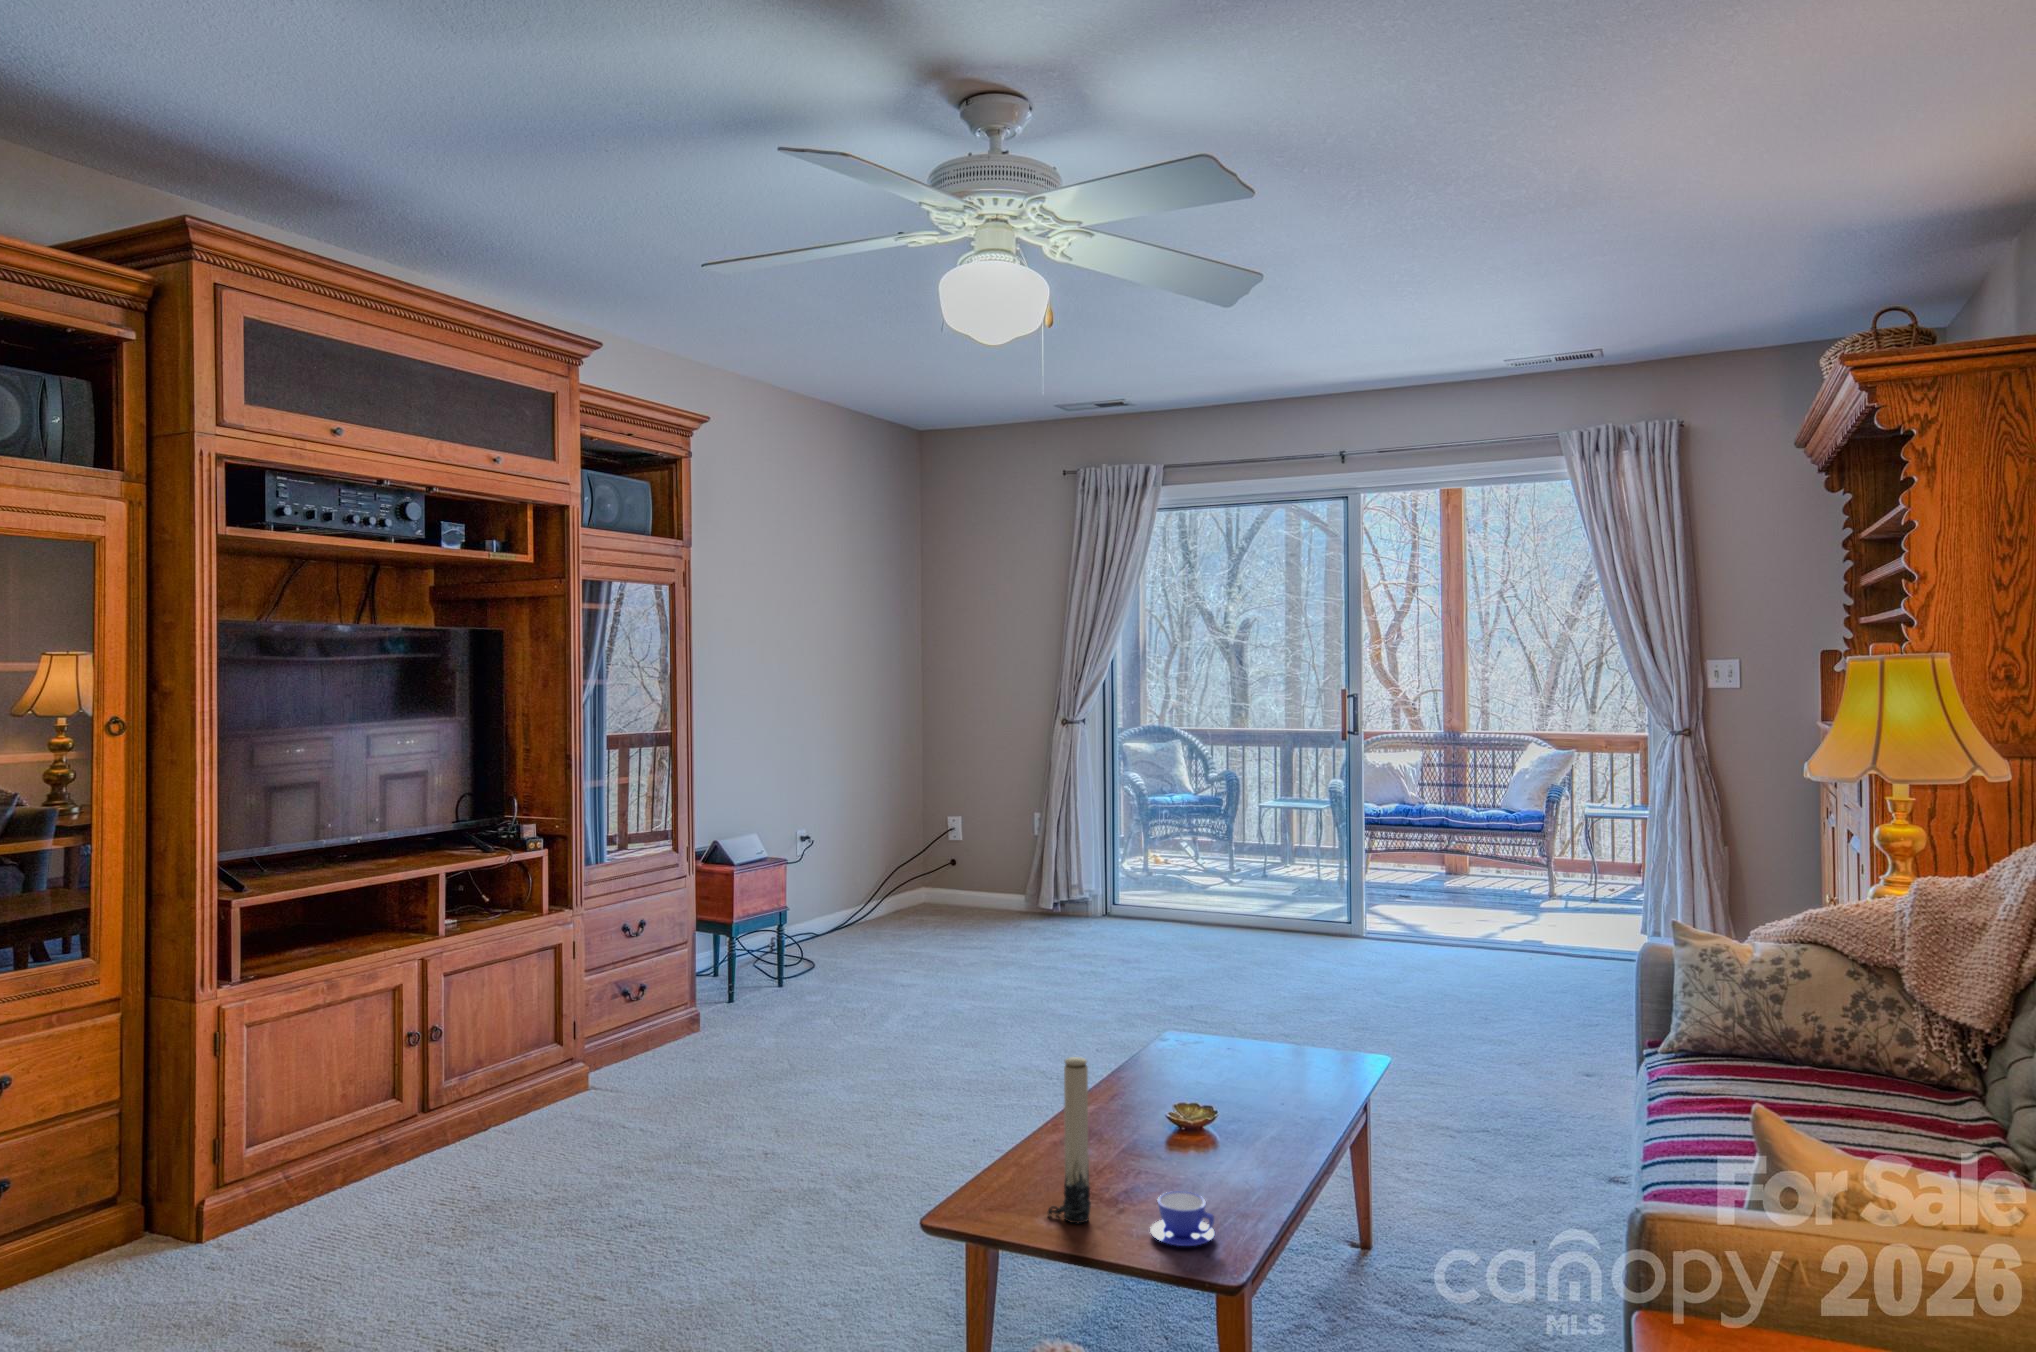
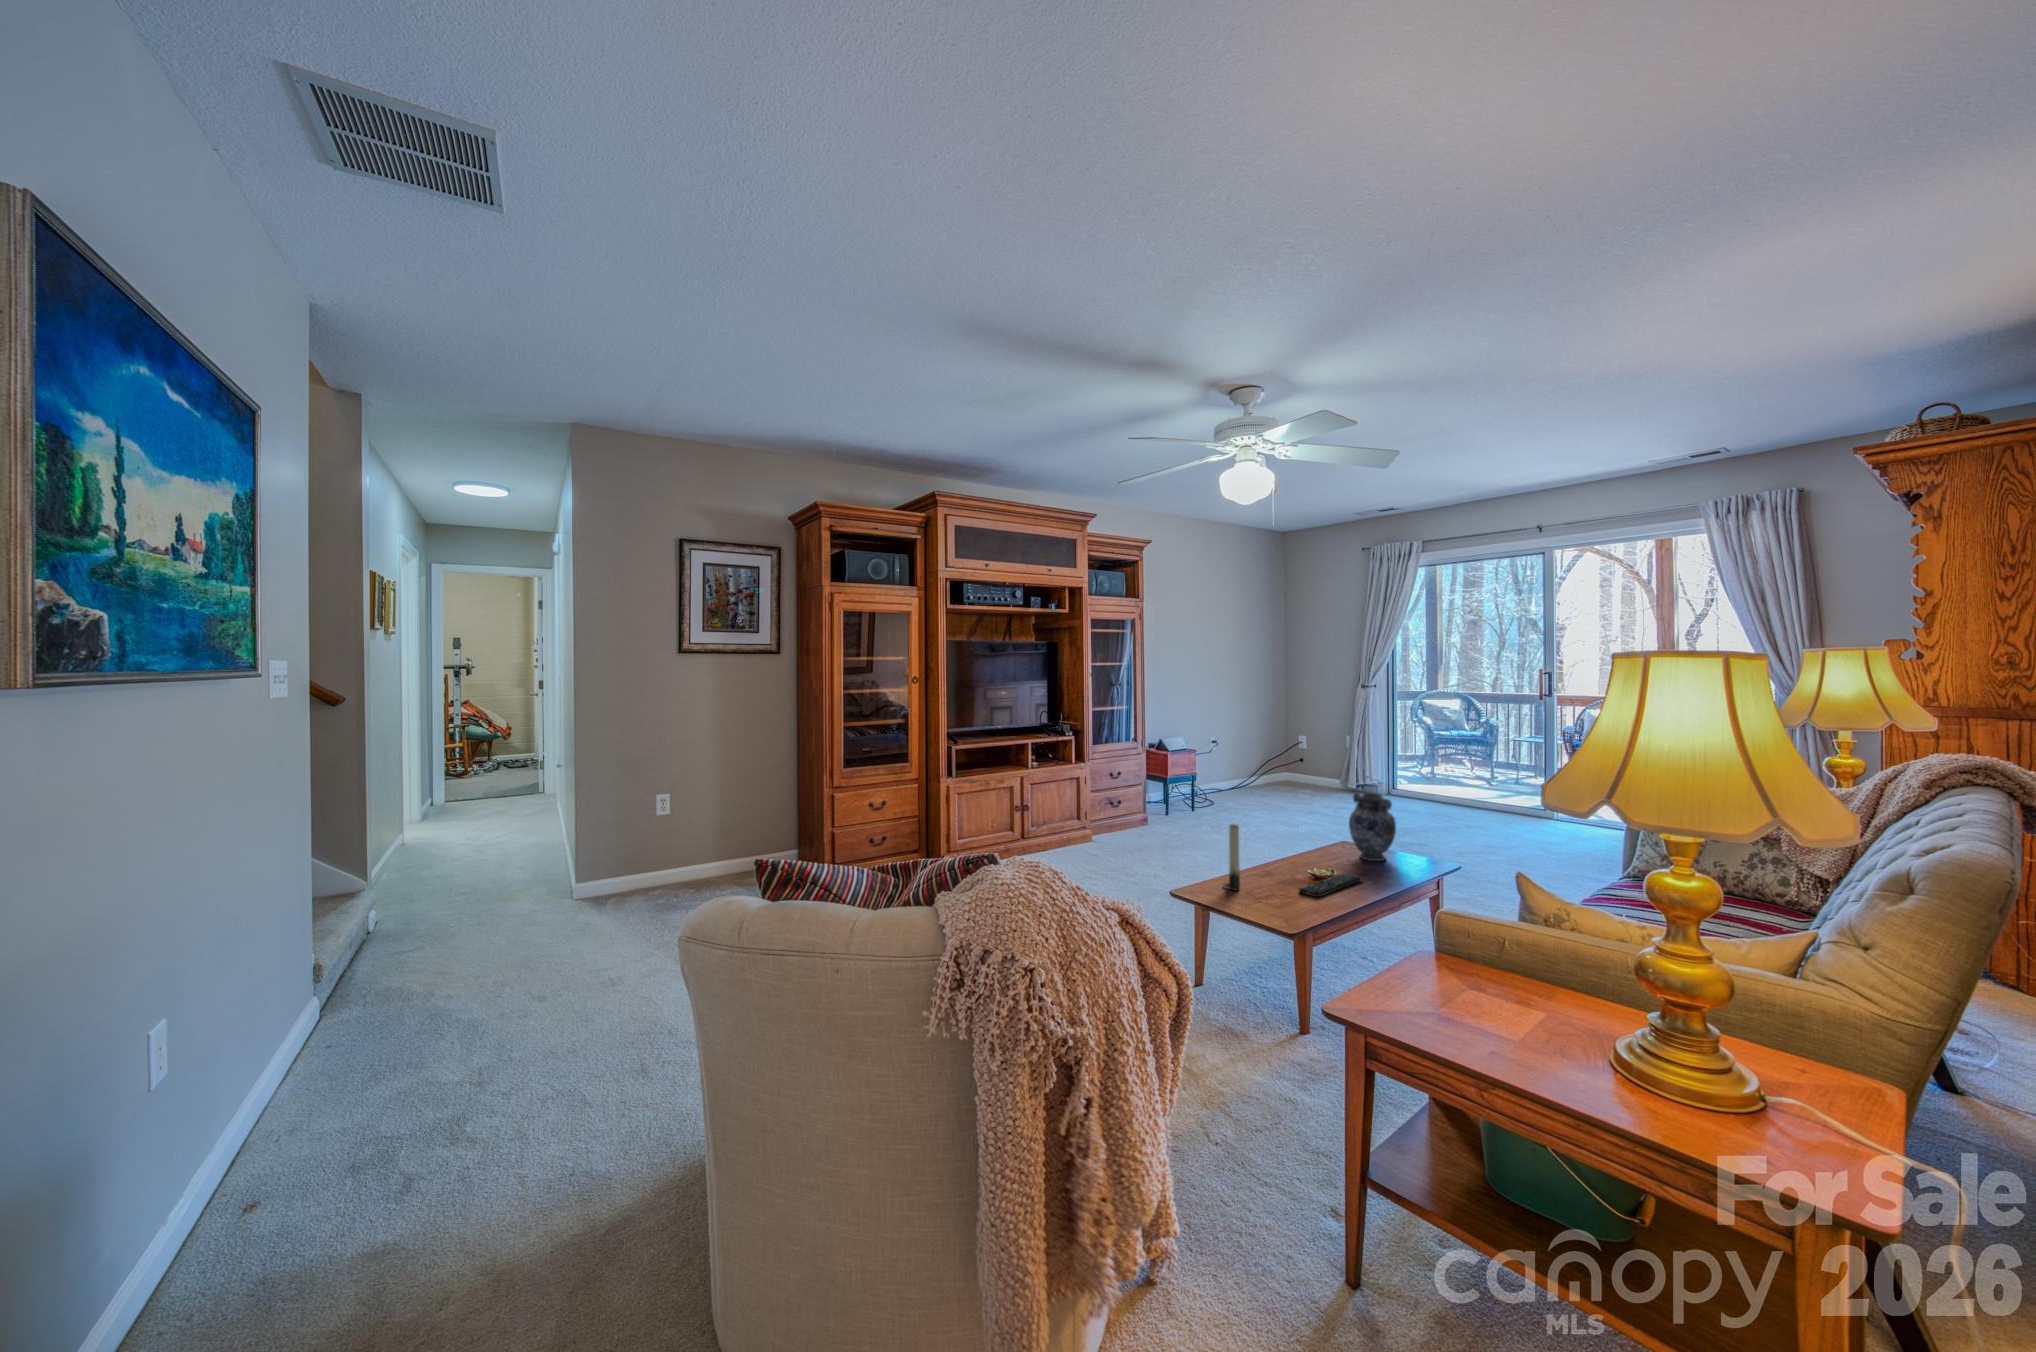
decorative vase: none [1218,941,1307,1082] -> present [1349,793,1396,861]
remote control: none [1210,1125,1295,1207] -> present [1299,873,1362,898]
teacup: present [1150,1191,1215,1246] -> none [1260,883,1289,903]

